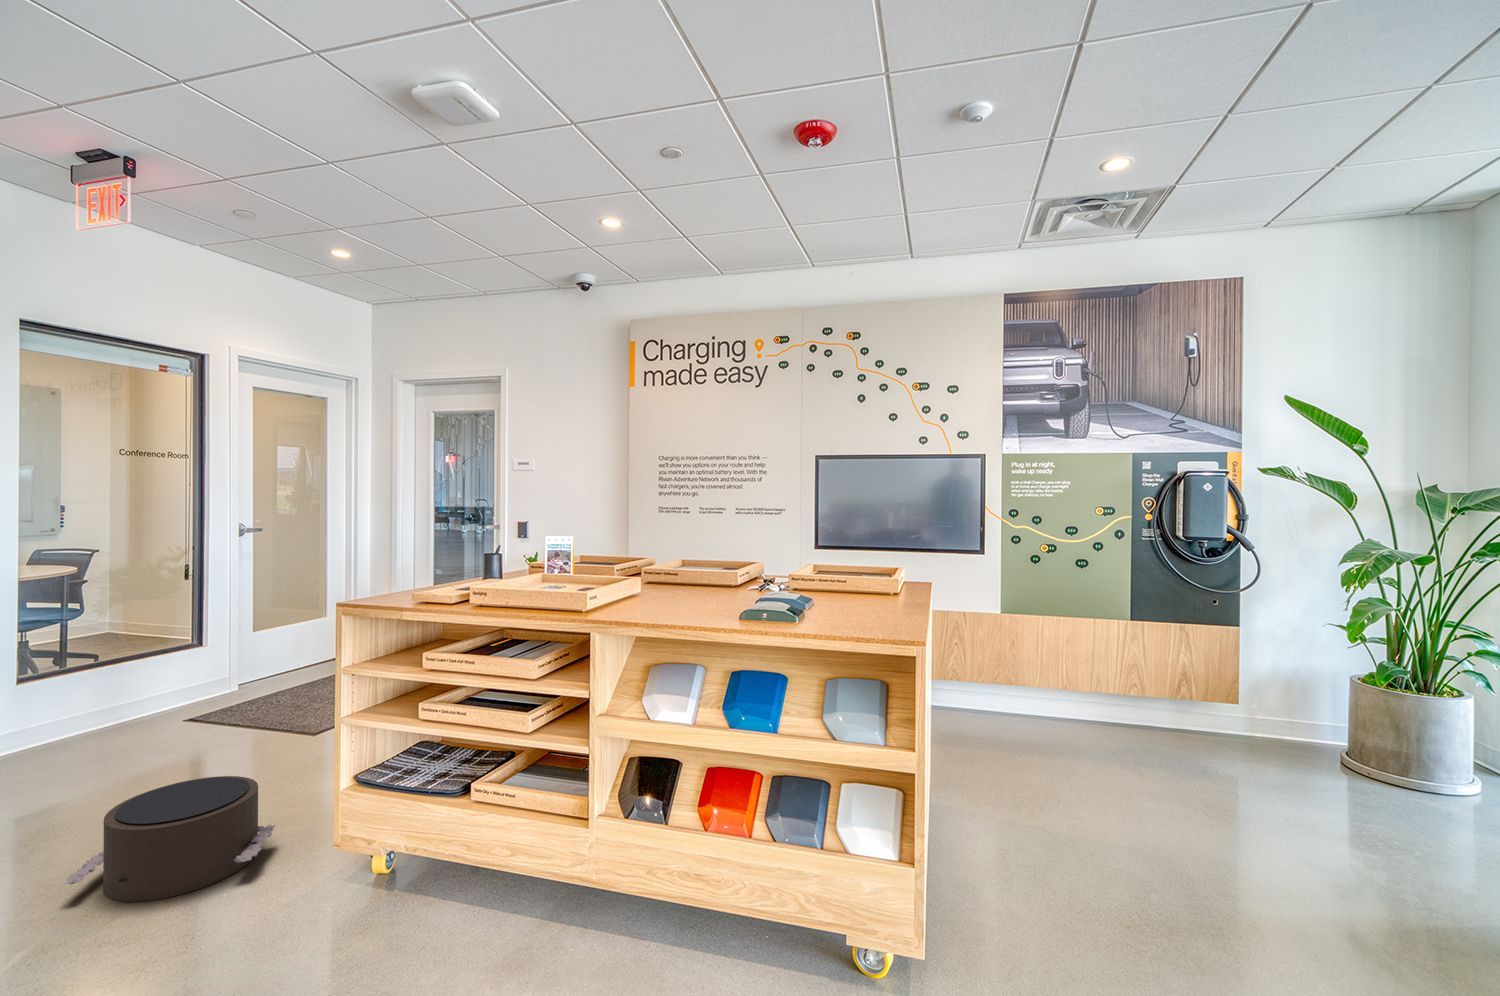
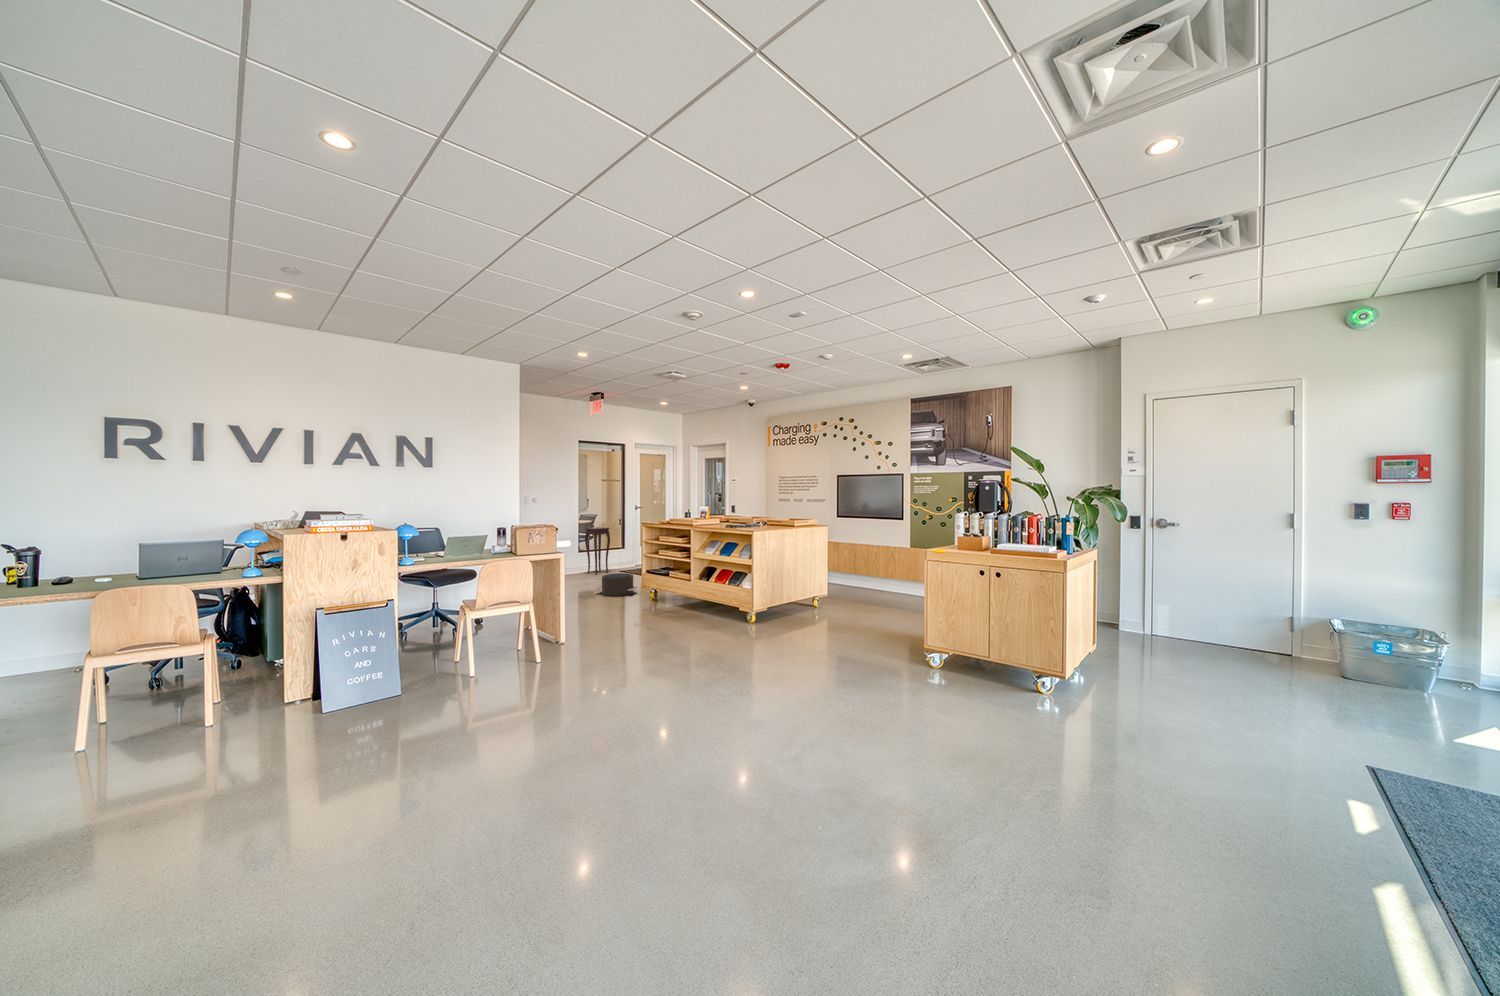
side table: none [41,592,148,749] -> present [585,527,610,575]

